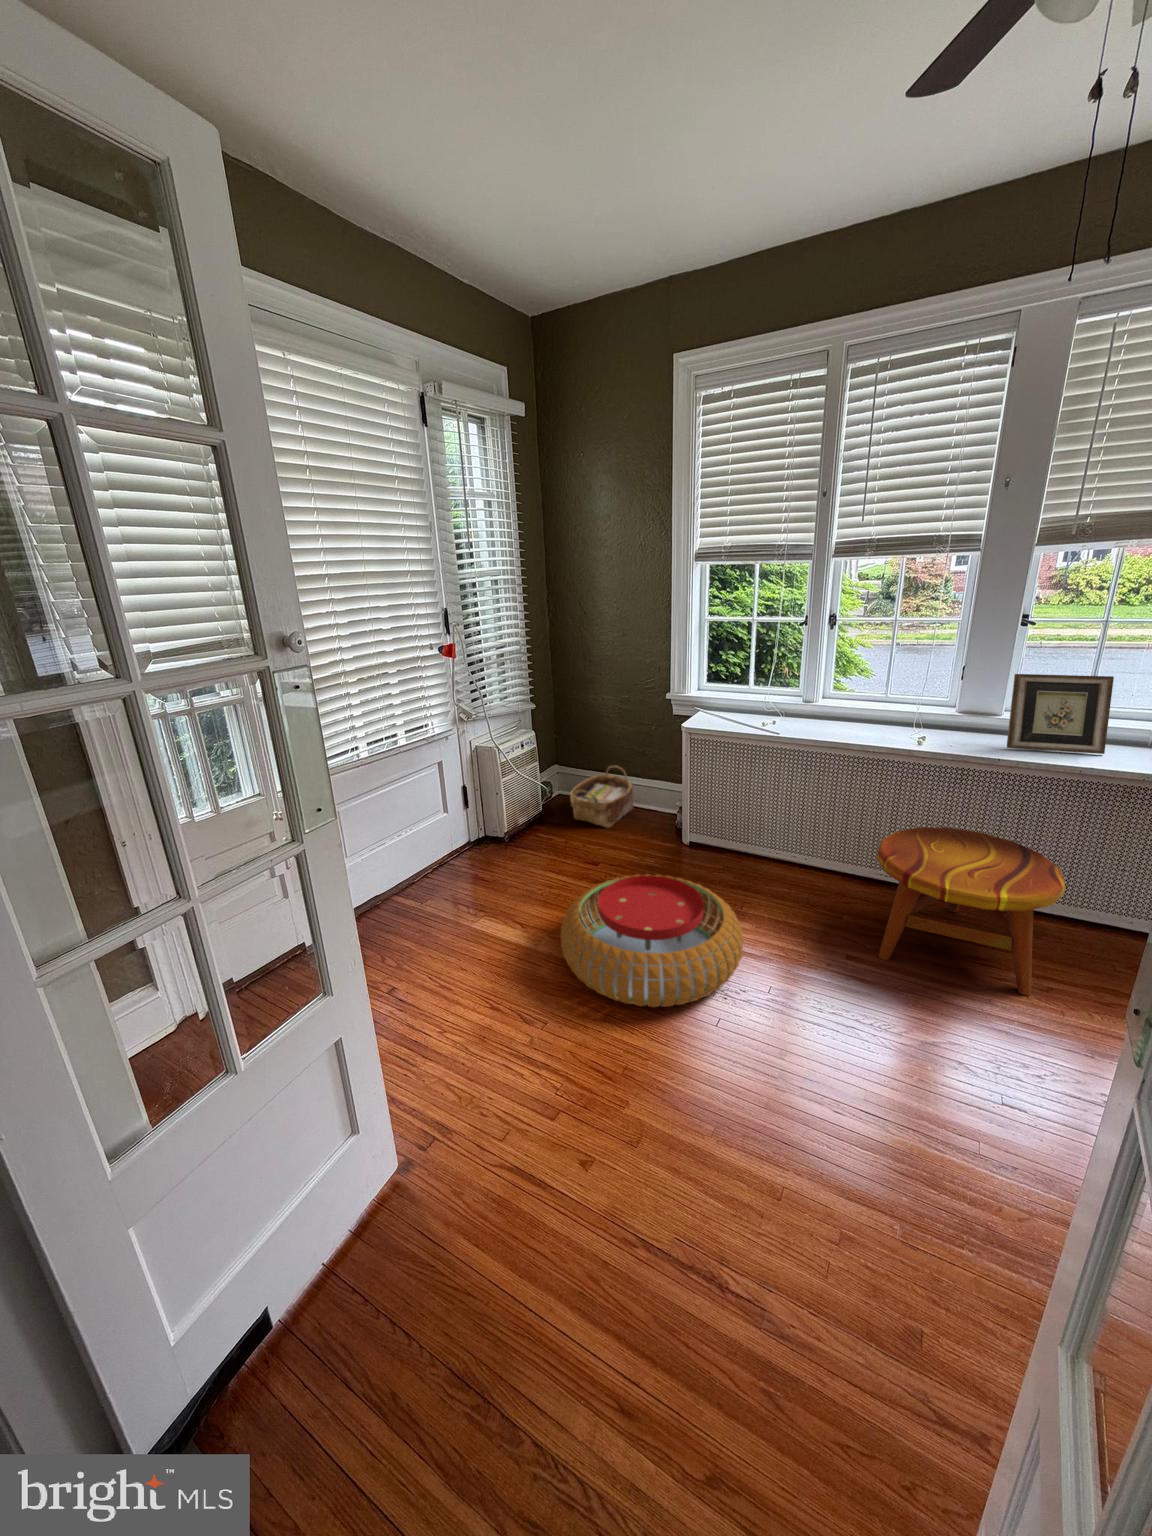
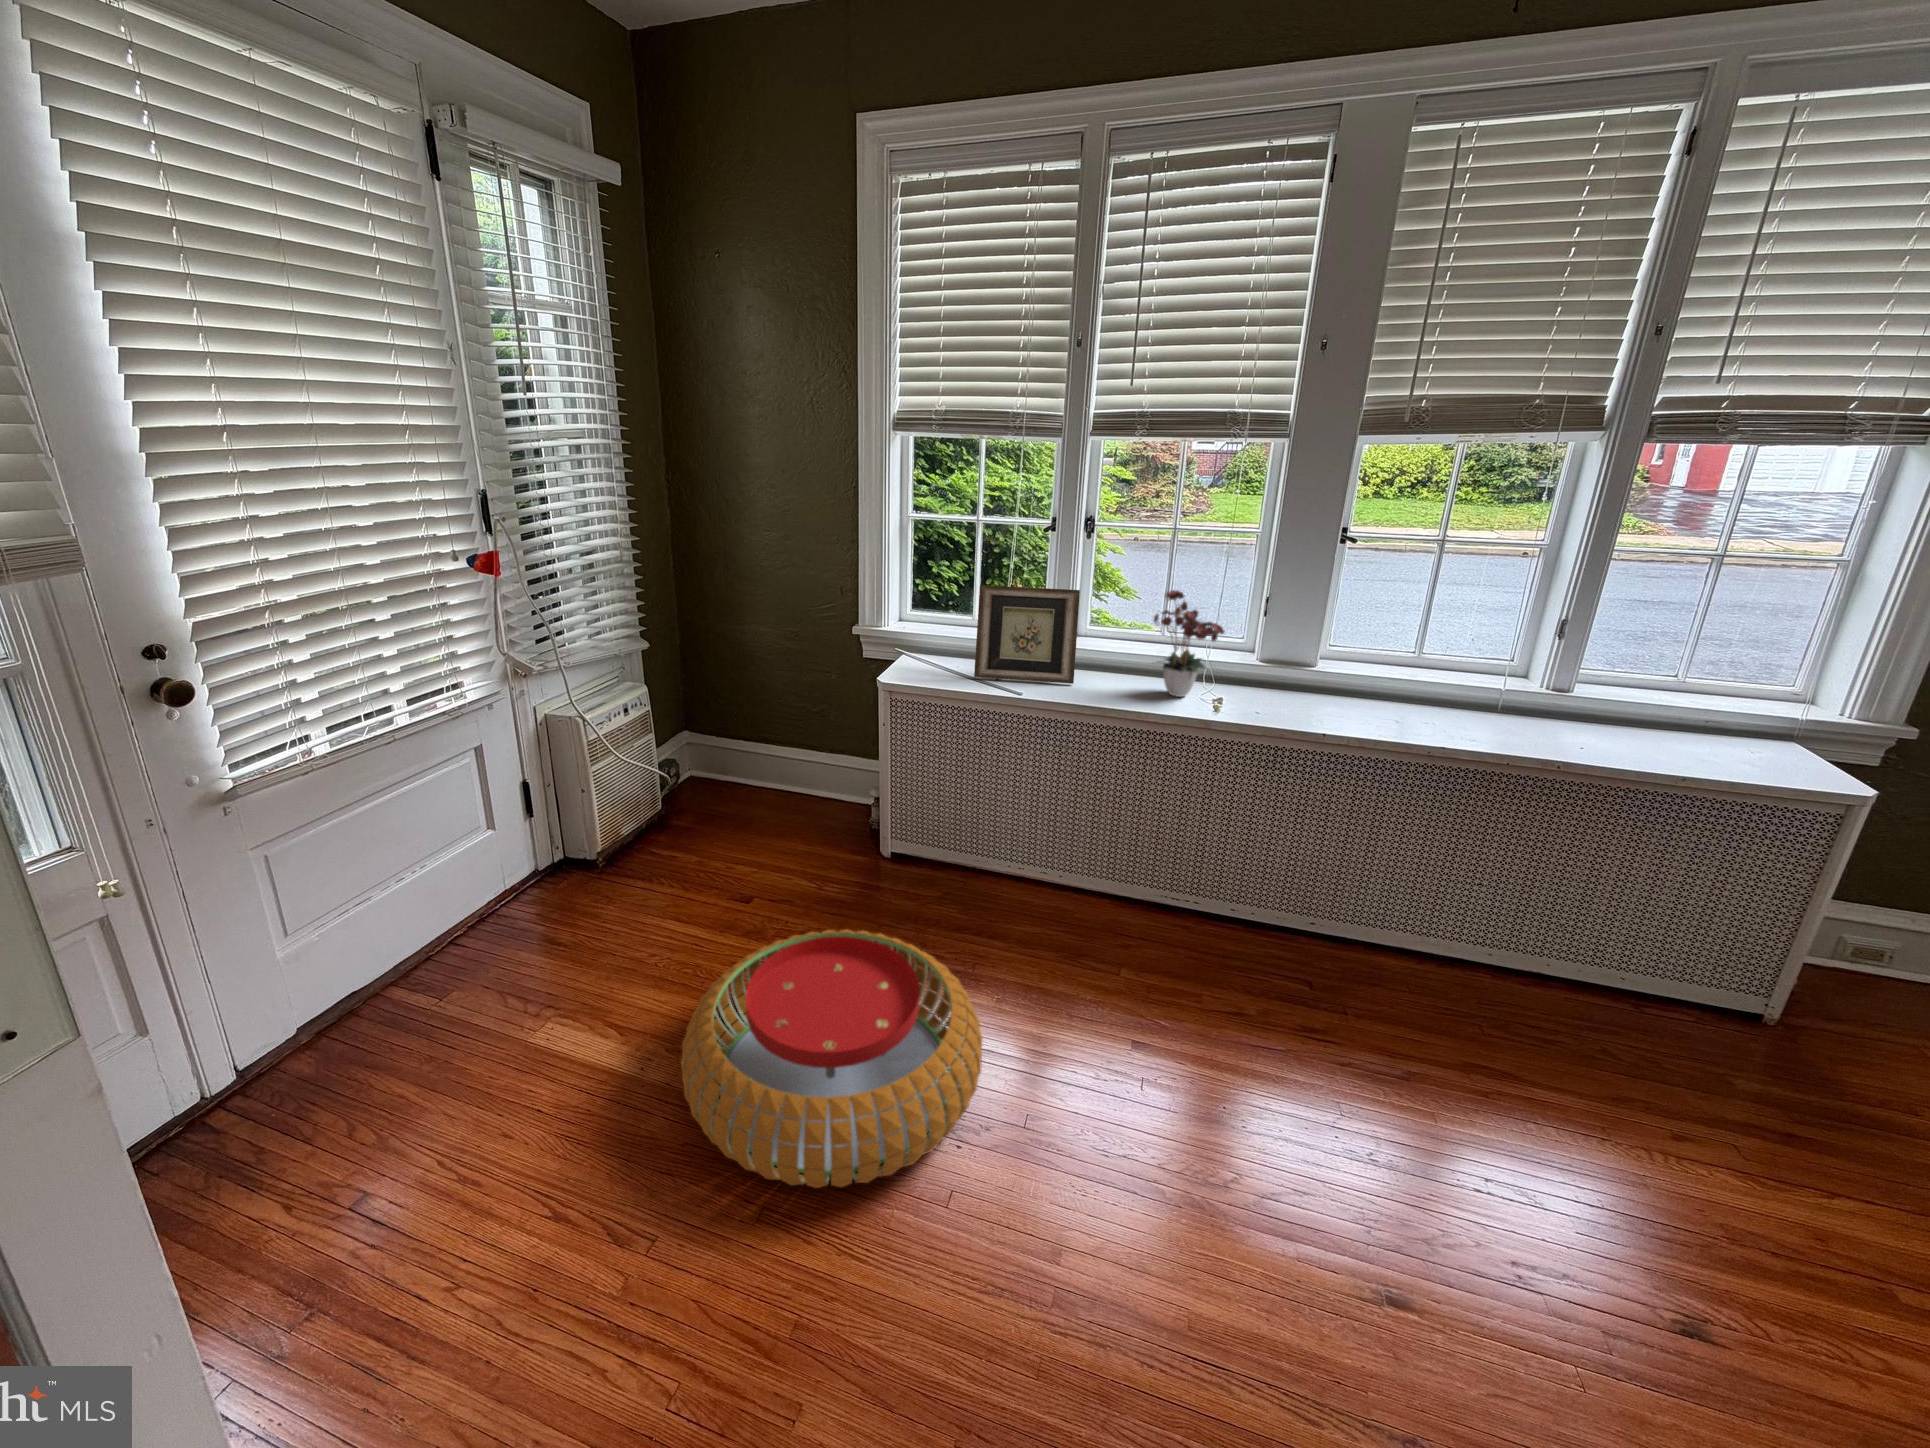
flower arrangement: none [872,658,932,736] -> present [1154,590,1224,697]
picture frame: present [1007,674,1114,754] -> present [974,585,1080,684]
woven basket: present [570,766,633,828] -> none [707,732,807,831]
side table: present [877,827,1065,996] -> none [1169,830,1426,1089]

